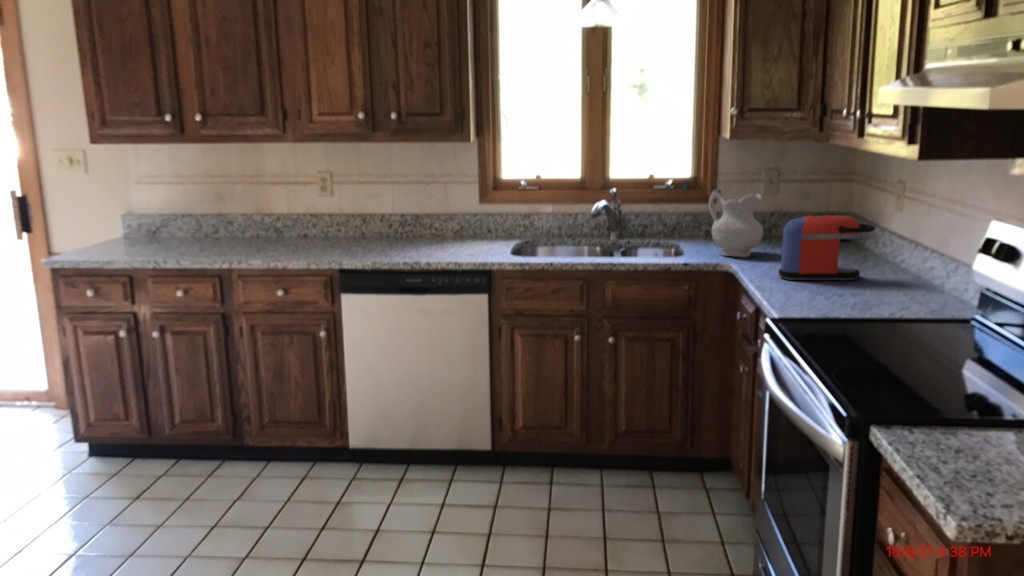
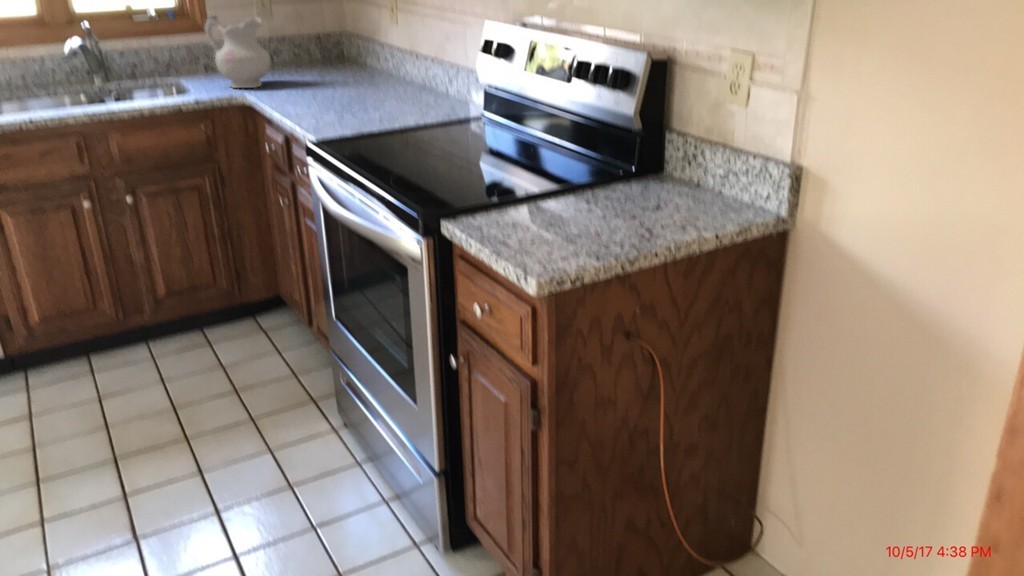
coffee maker: present [779,215,875,280] -> none [296,33,381,104]

